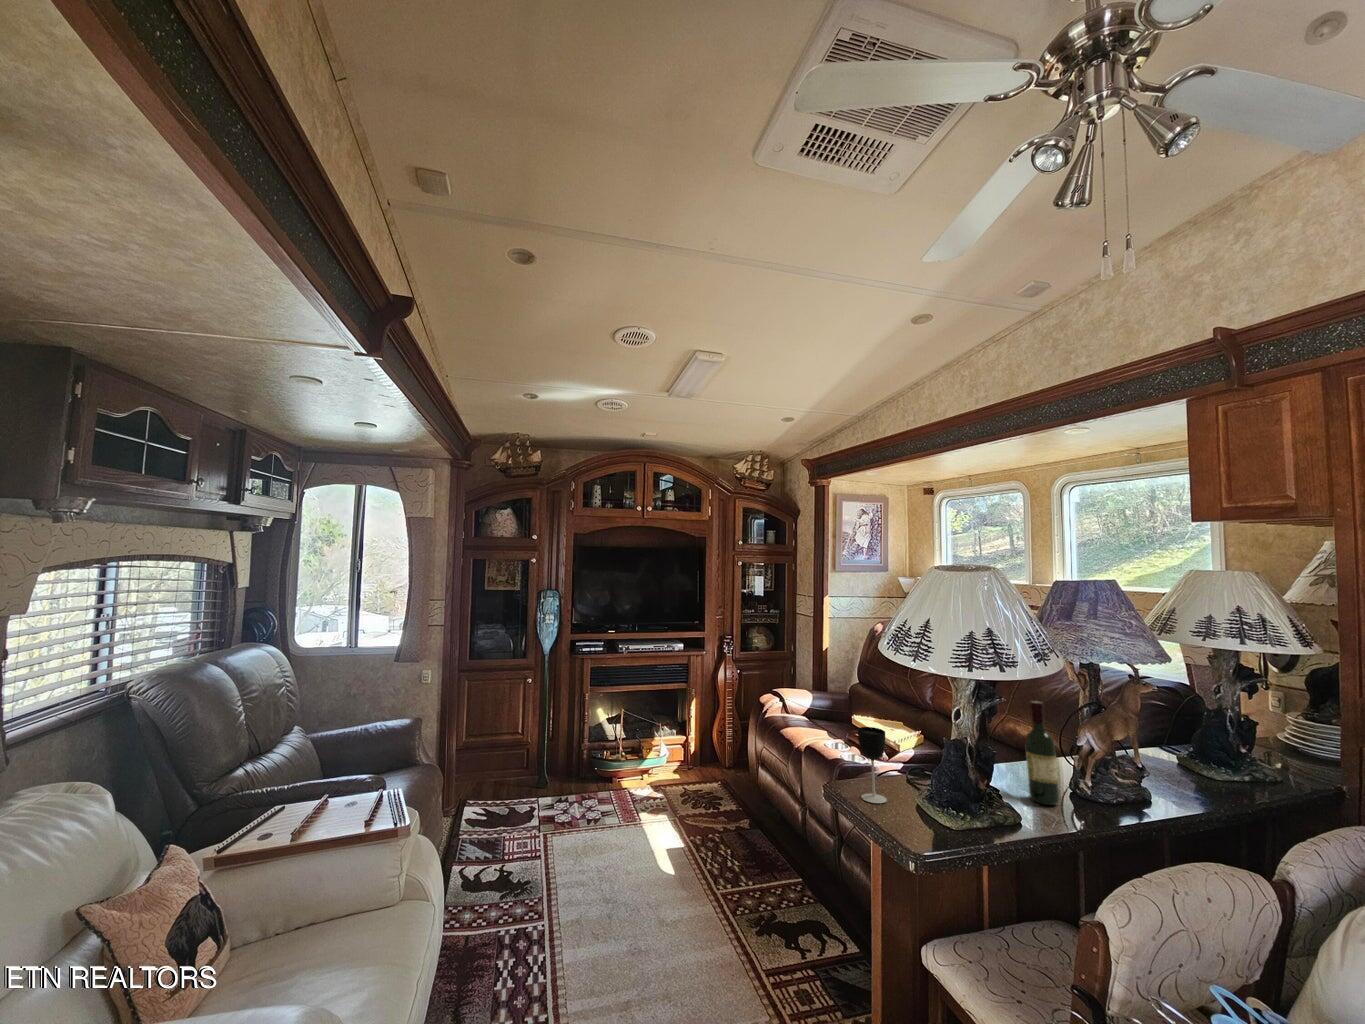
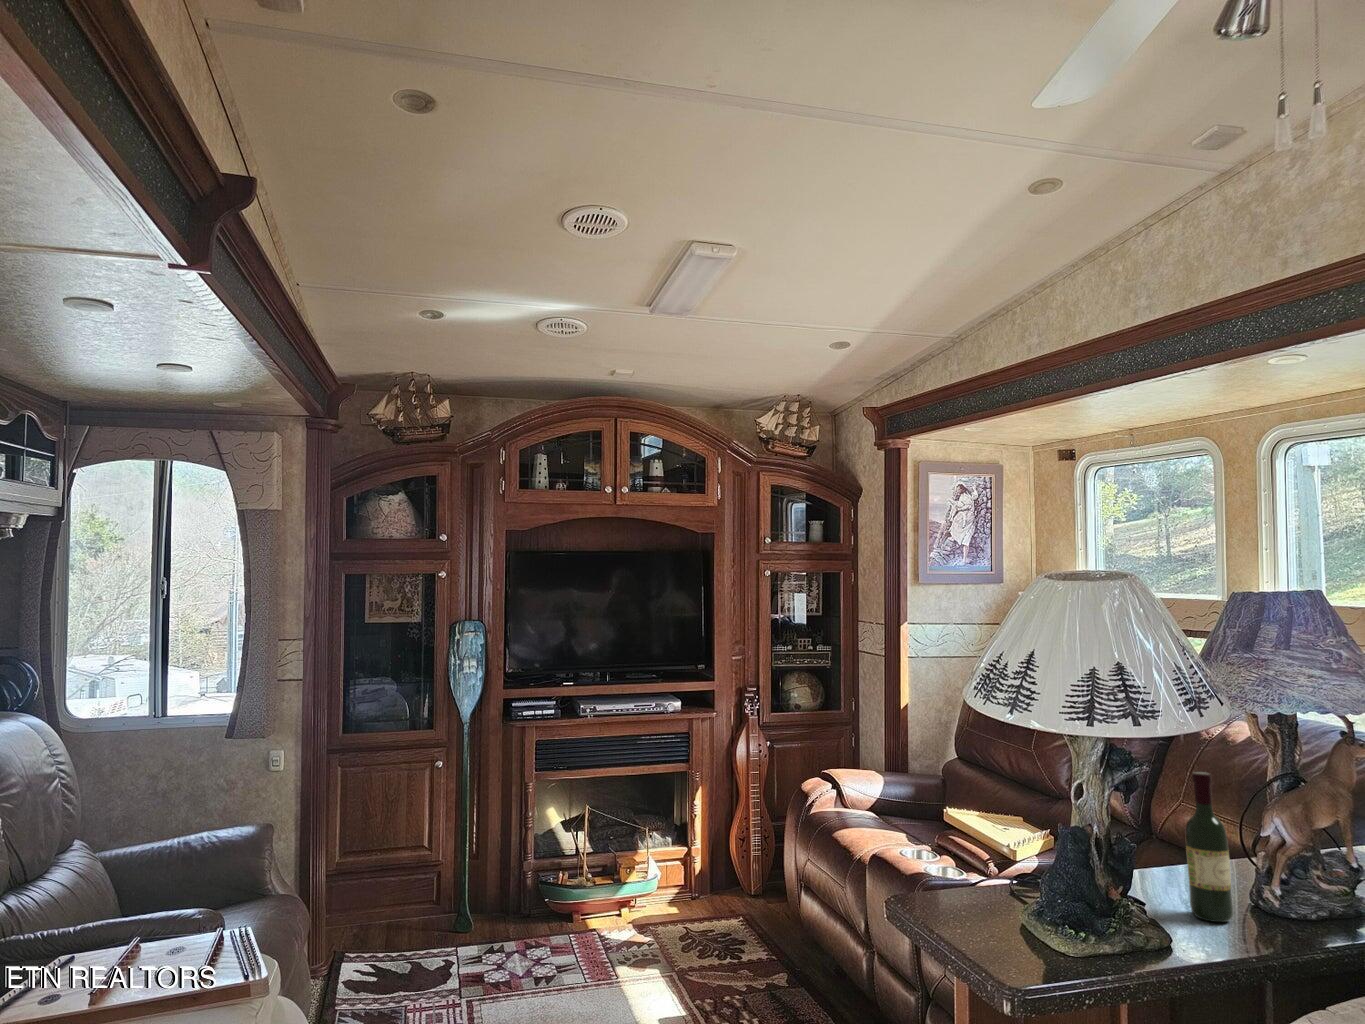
wine glass: present [858,727,887,803] -> none [936,814,979,924]

